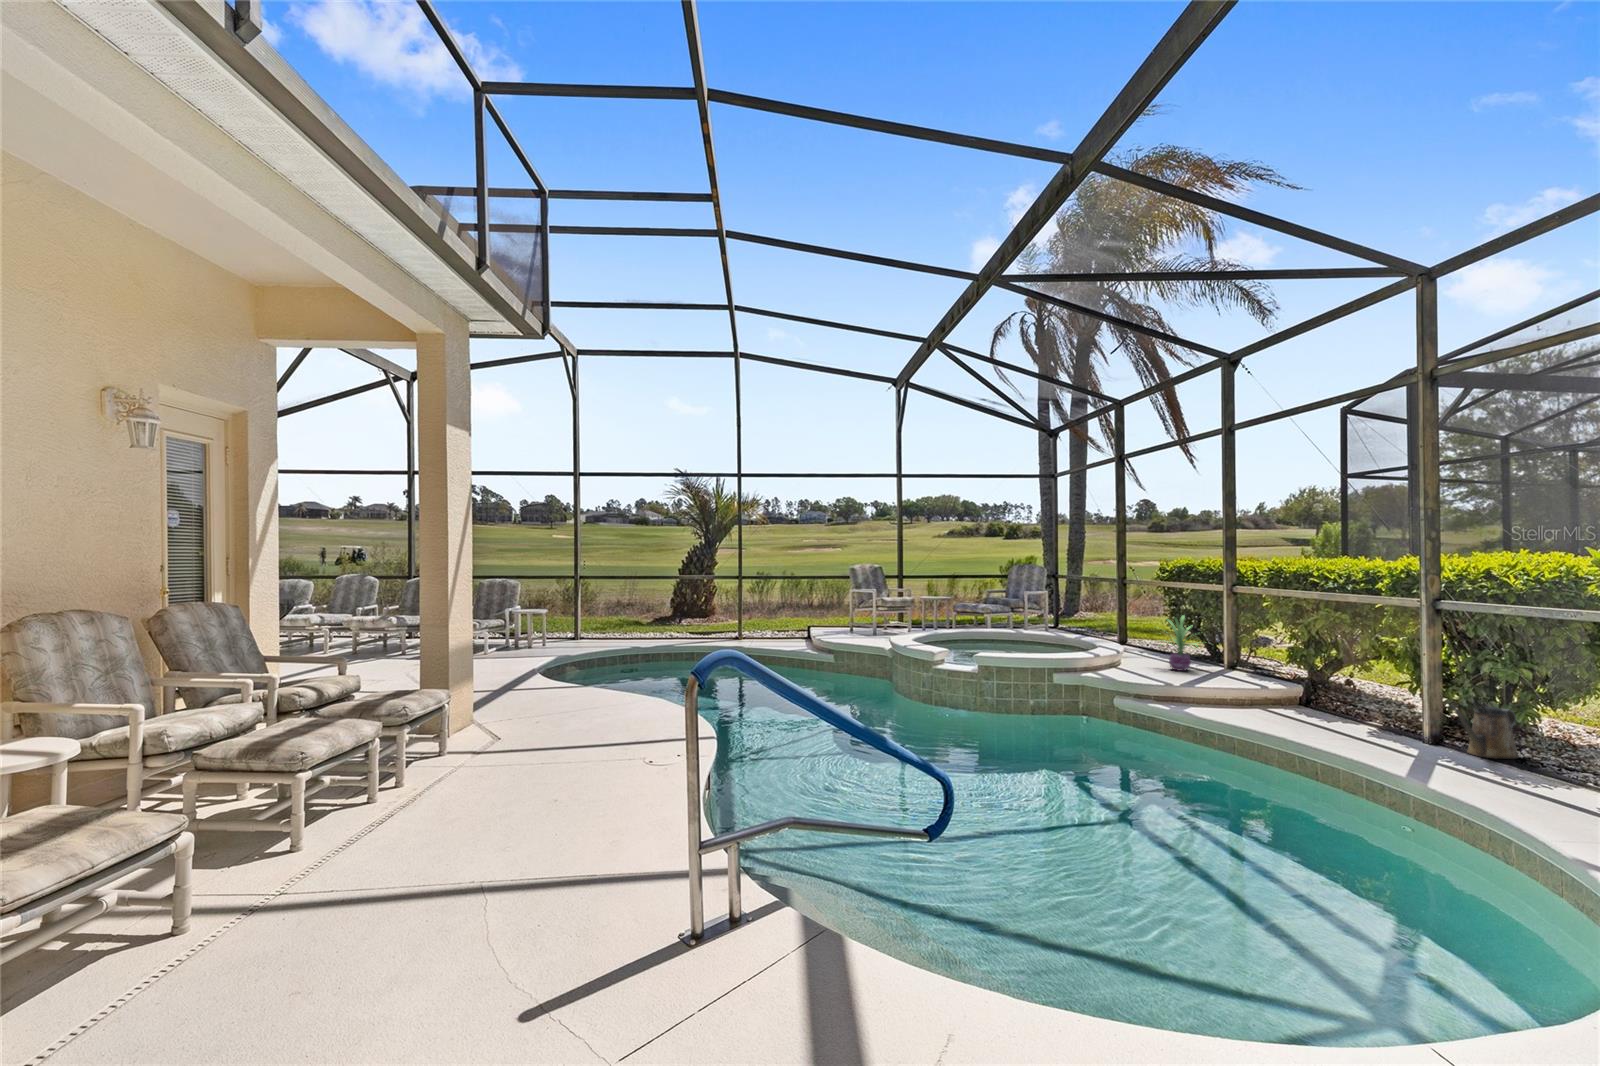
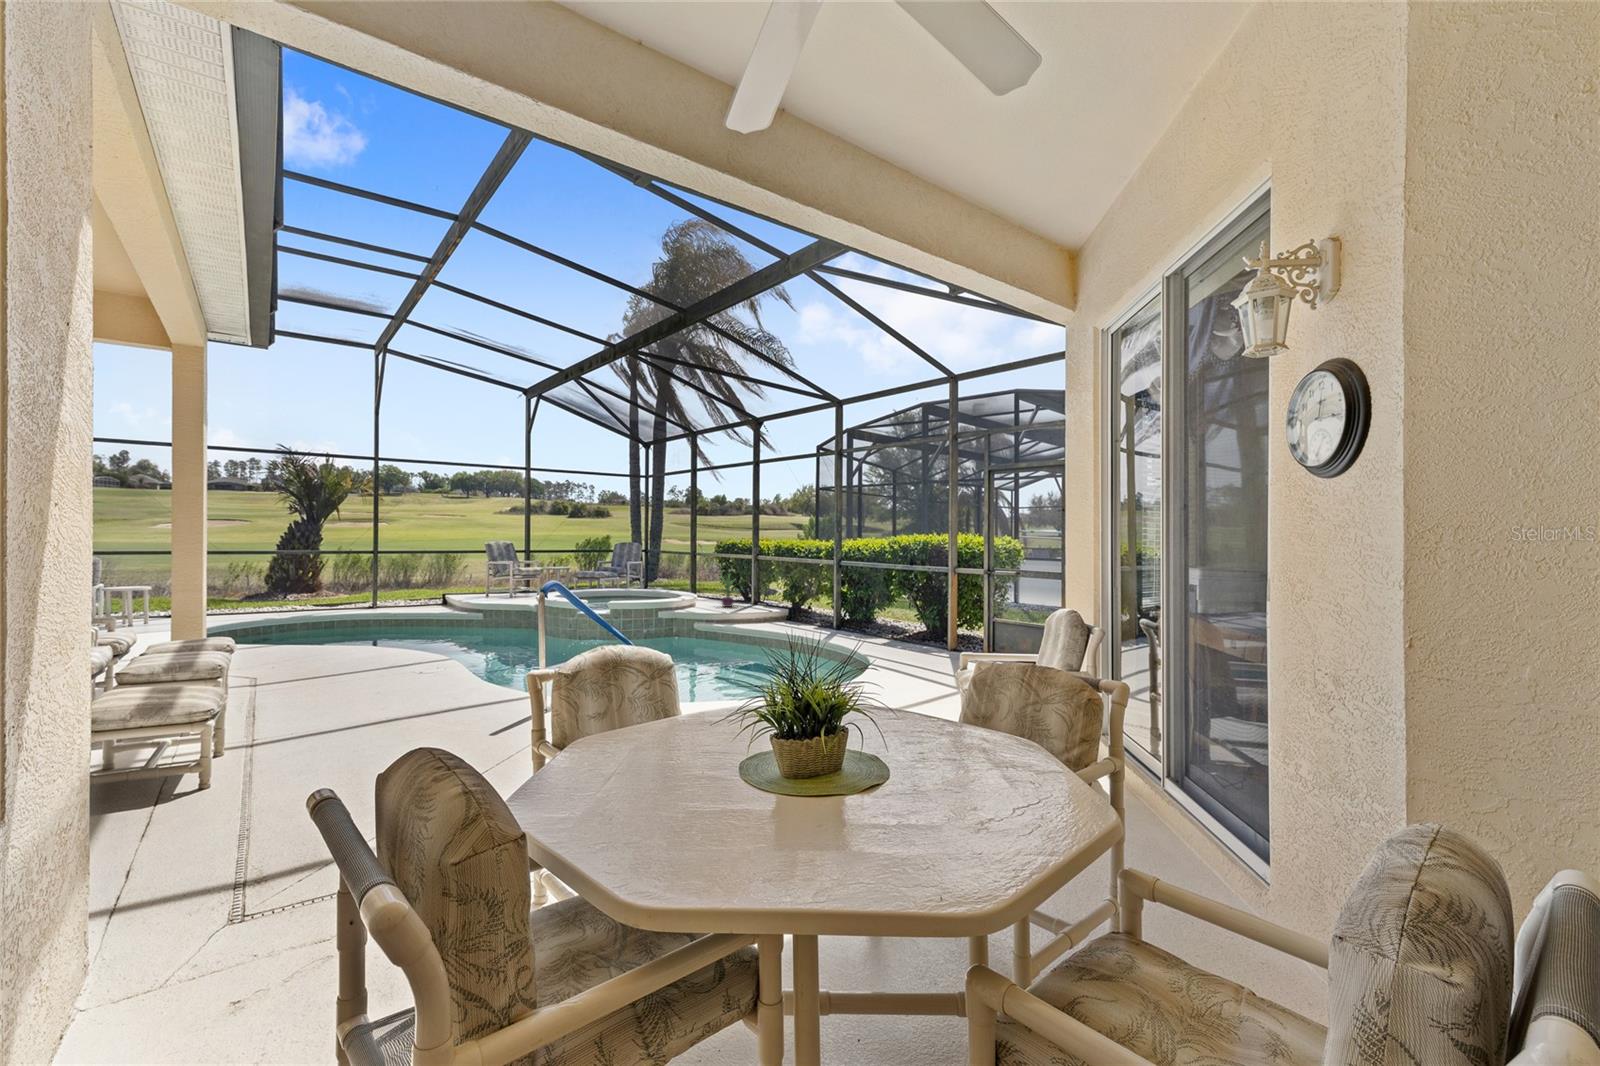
watering can: present [1450,705,1519,759] -> none [843,610,870,632]

